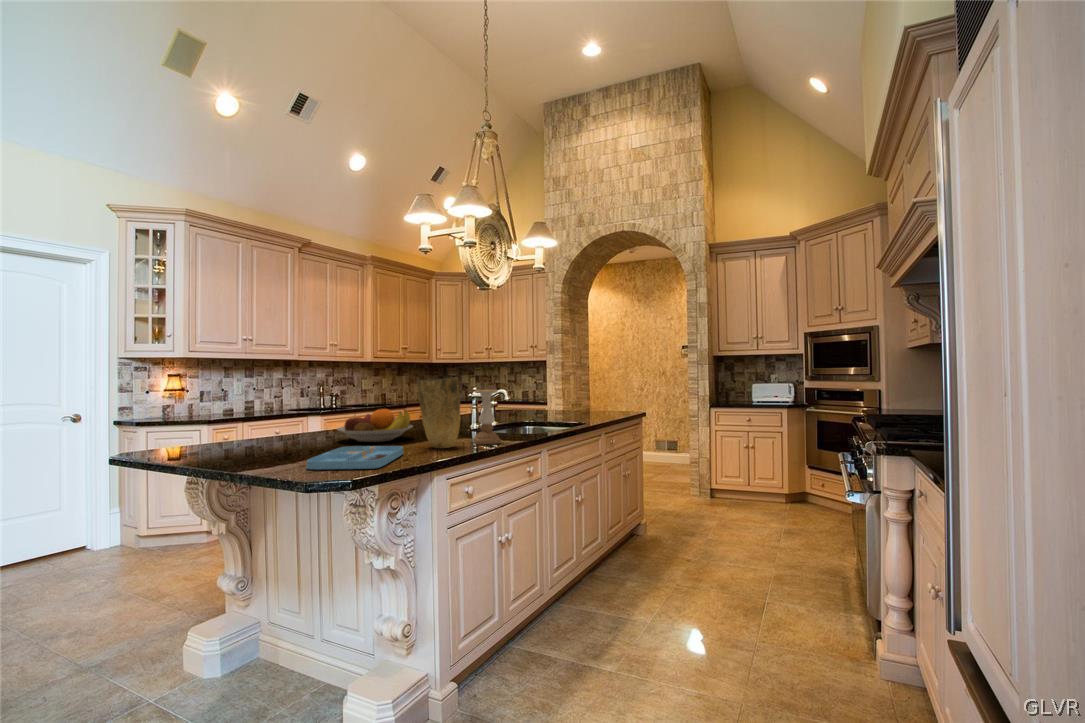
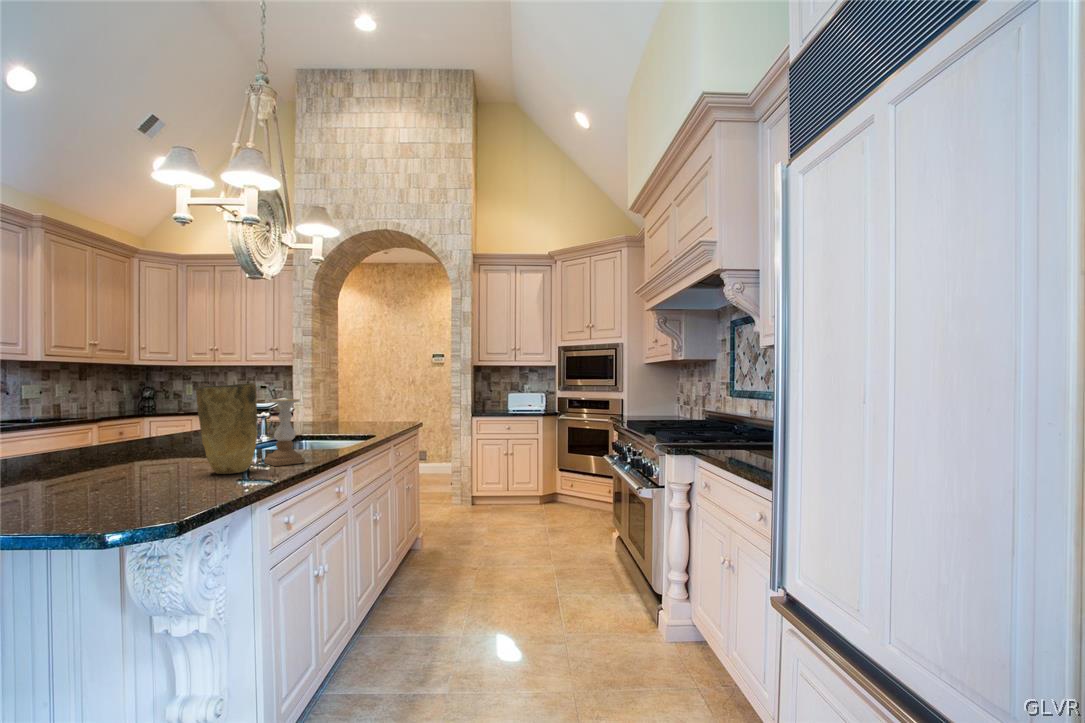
fruit bowl: present [337,409,413,442] -> none [41,426,170,473]
tray: present [306,446,403,470] -> none [41,474,185,518]

